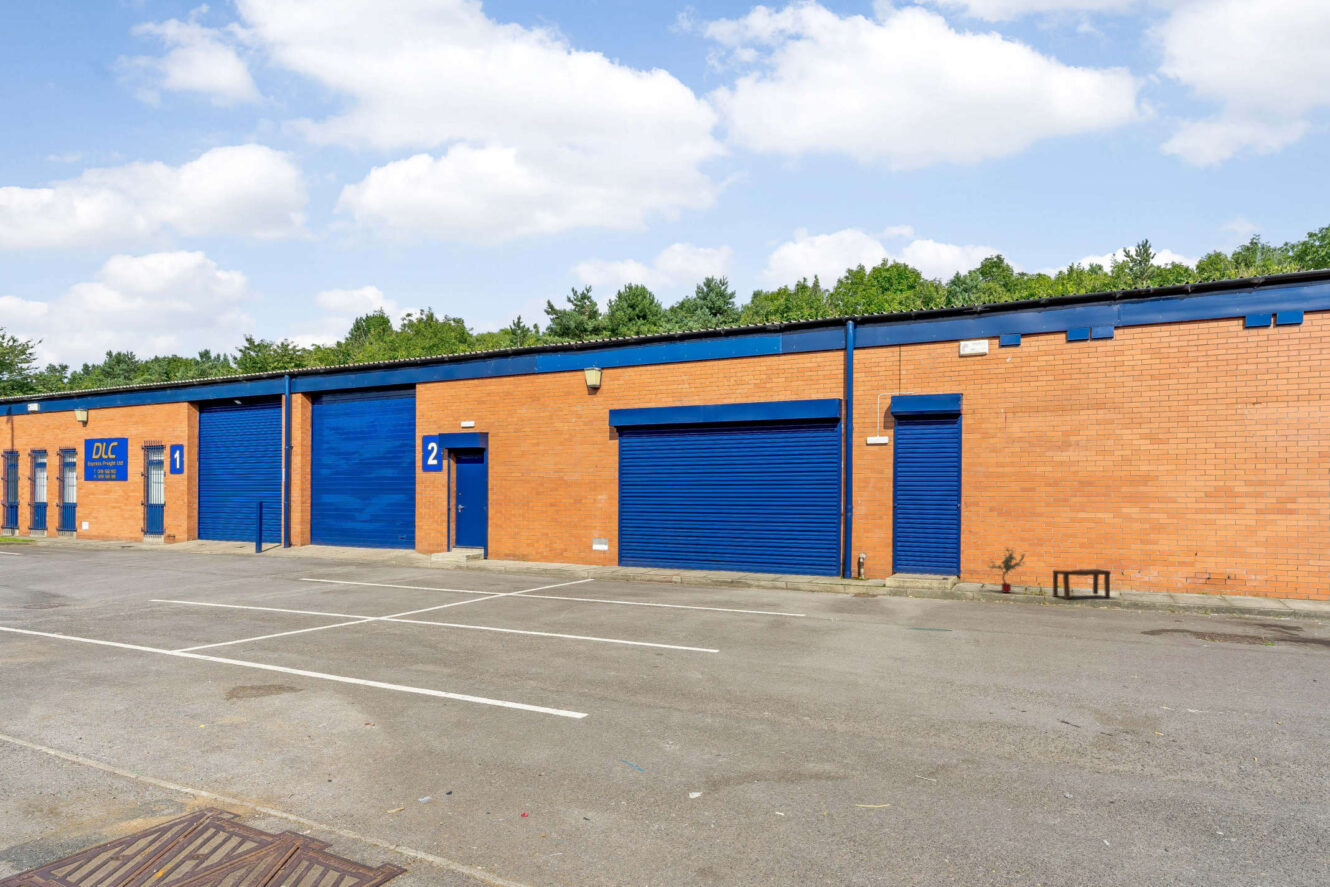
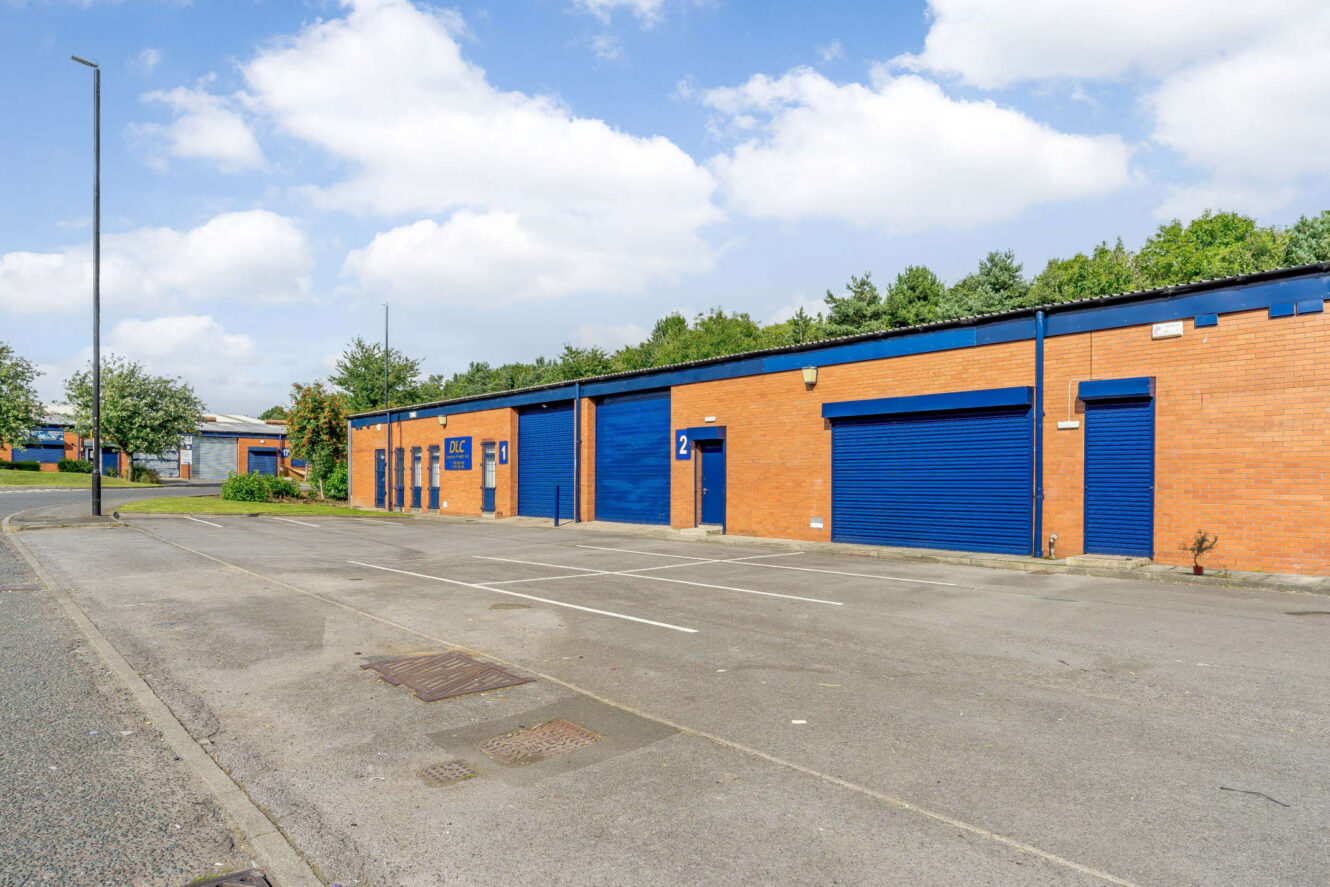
bench: present [1053,569,1111,599] -> none [1247,553,1315,584]

